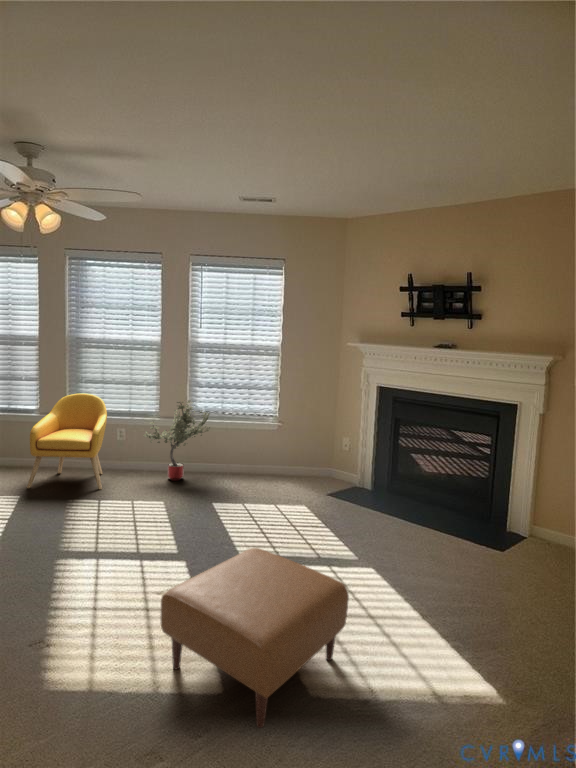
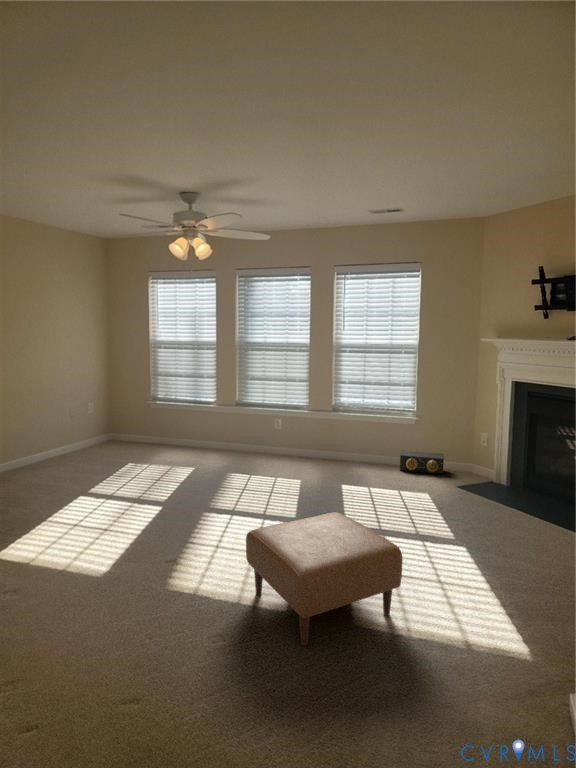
armchair: present [27,393,107,489] -> none [203,388,264,467]
potted tree: present [144,401,210,481] -> none [292,395,348,466]
speaker: none [263,457,307,478] -> present [400,450,444,474]

